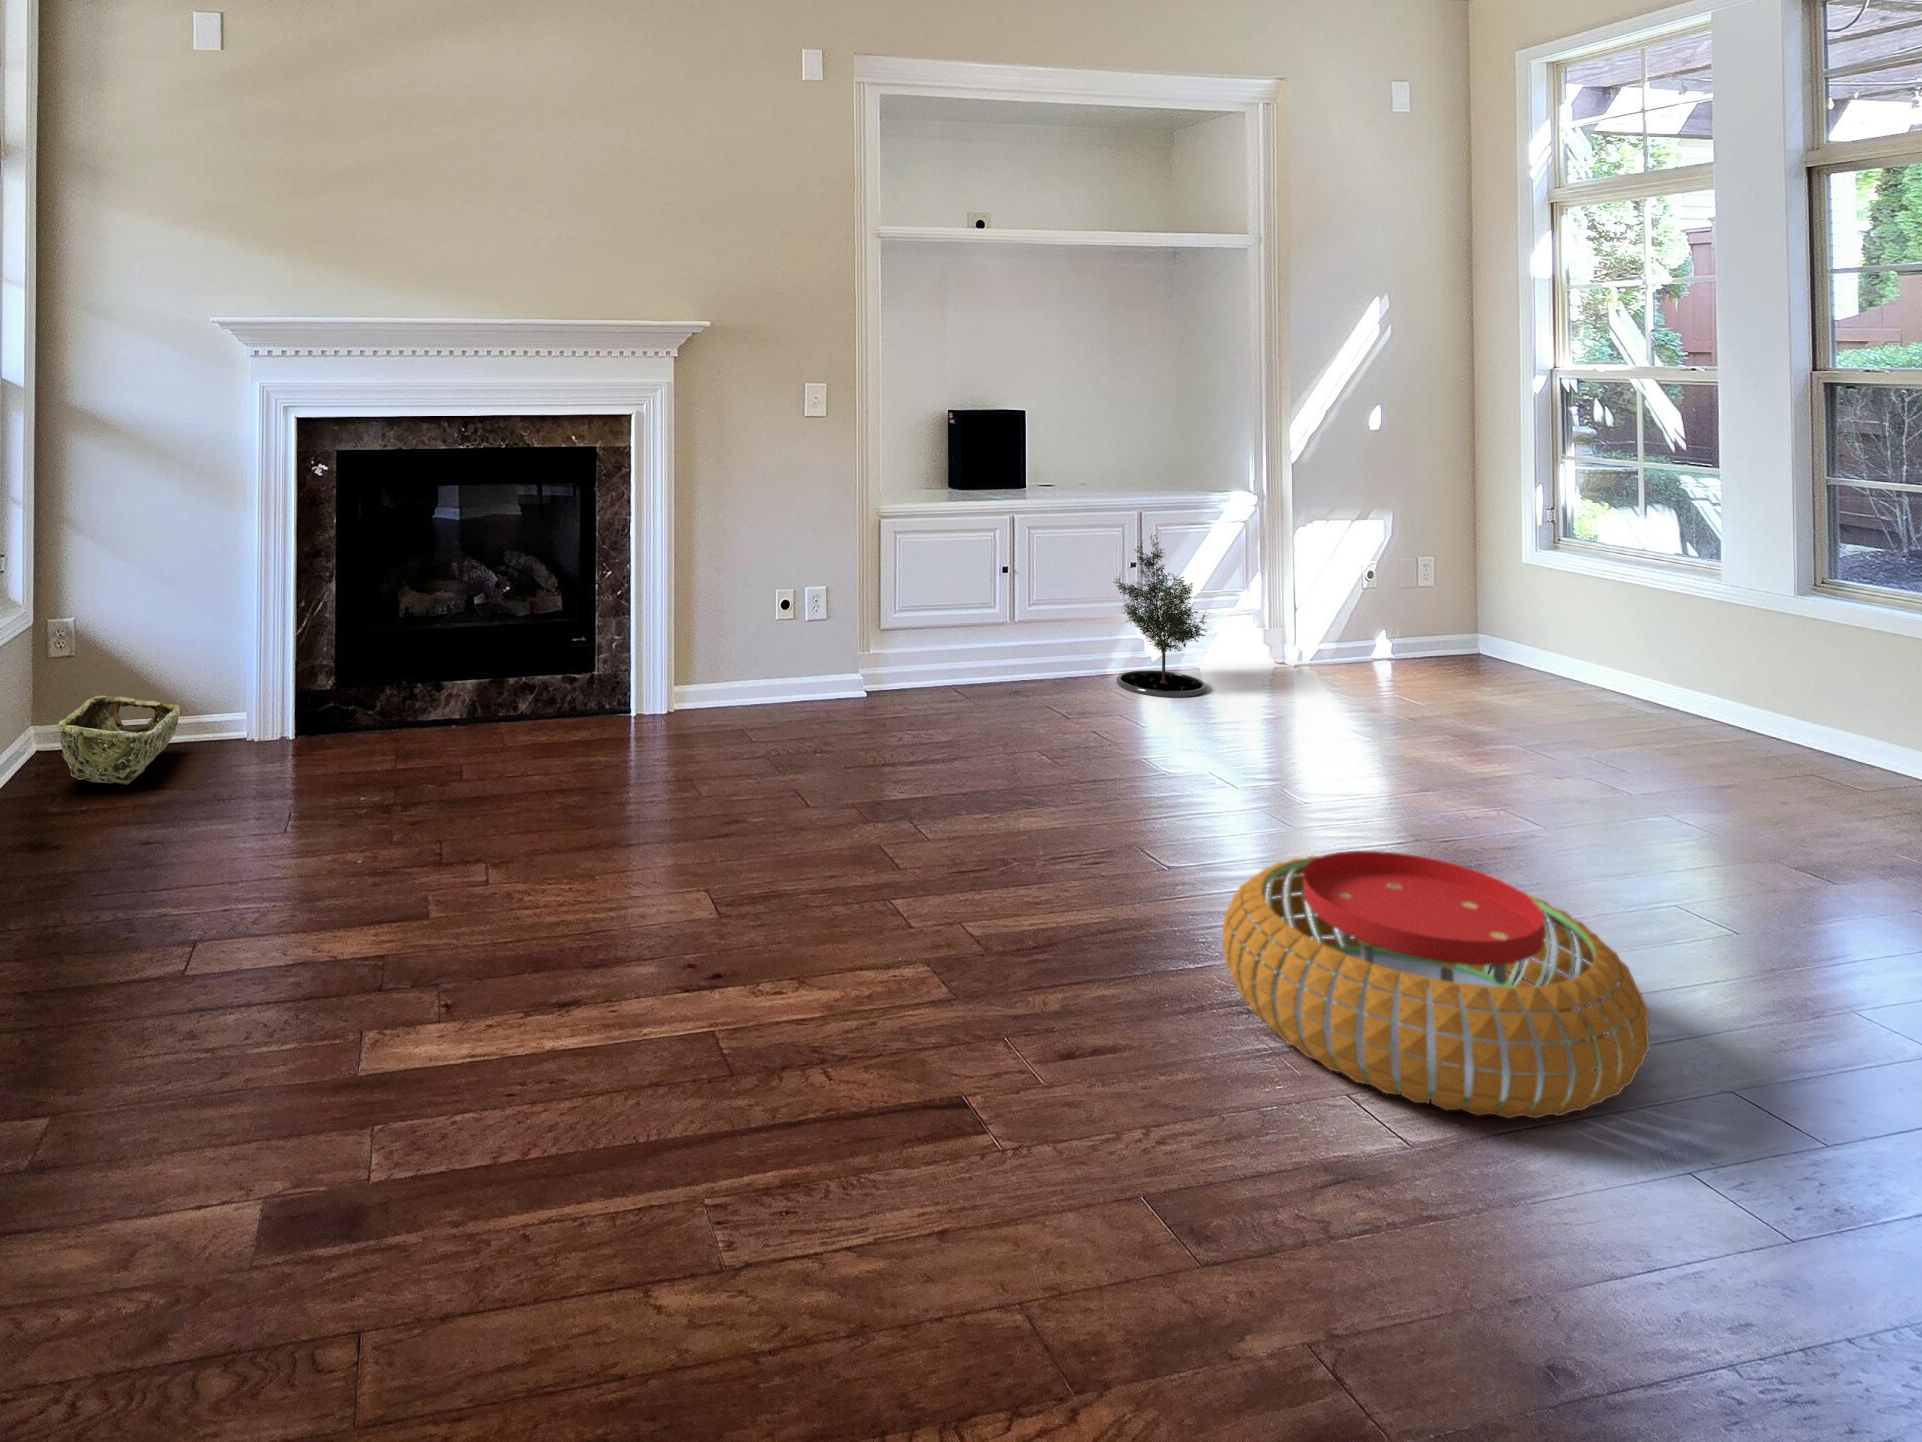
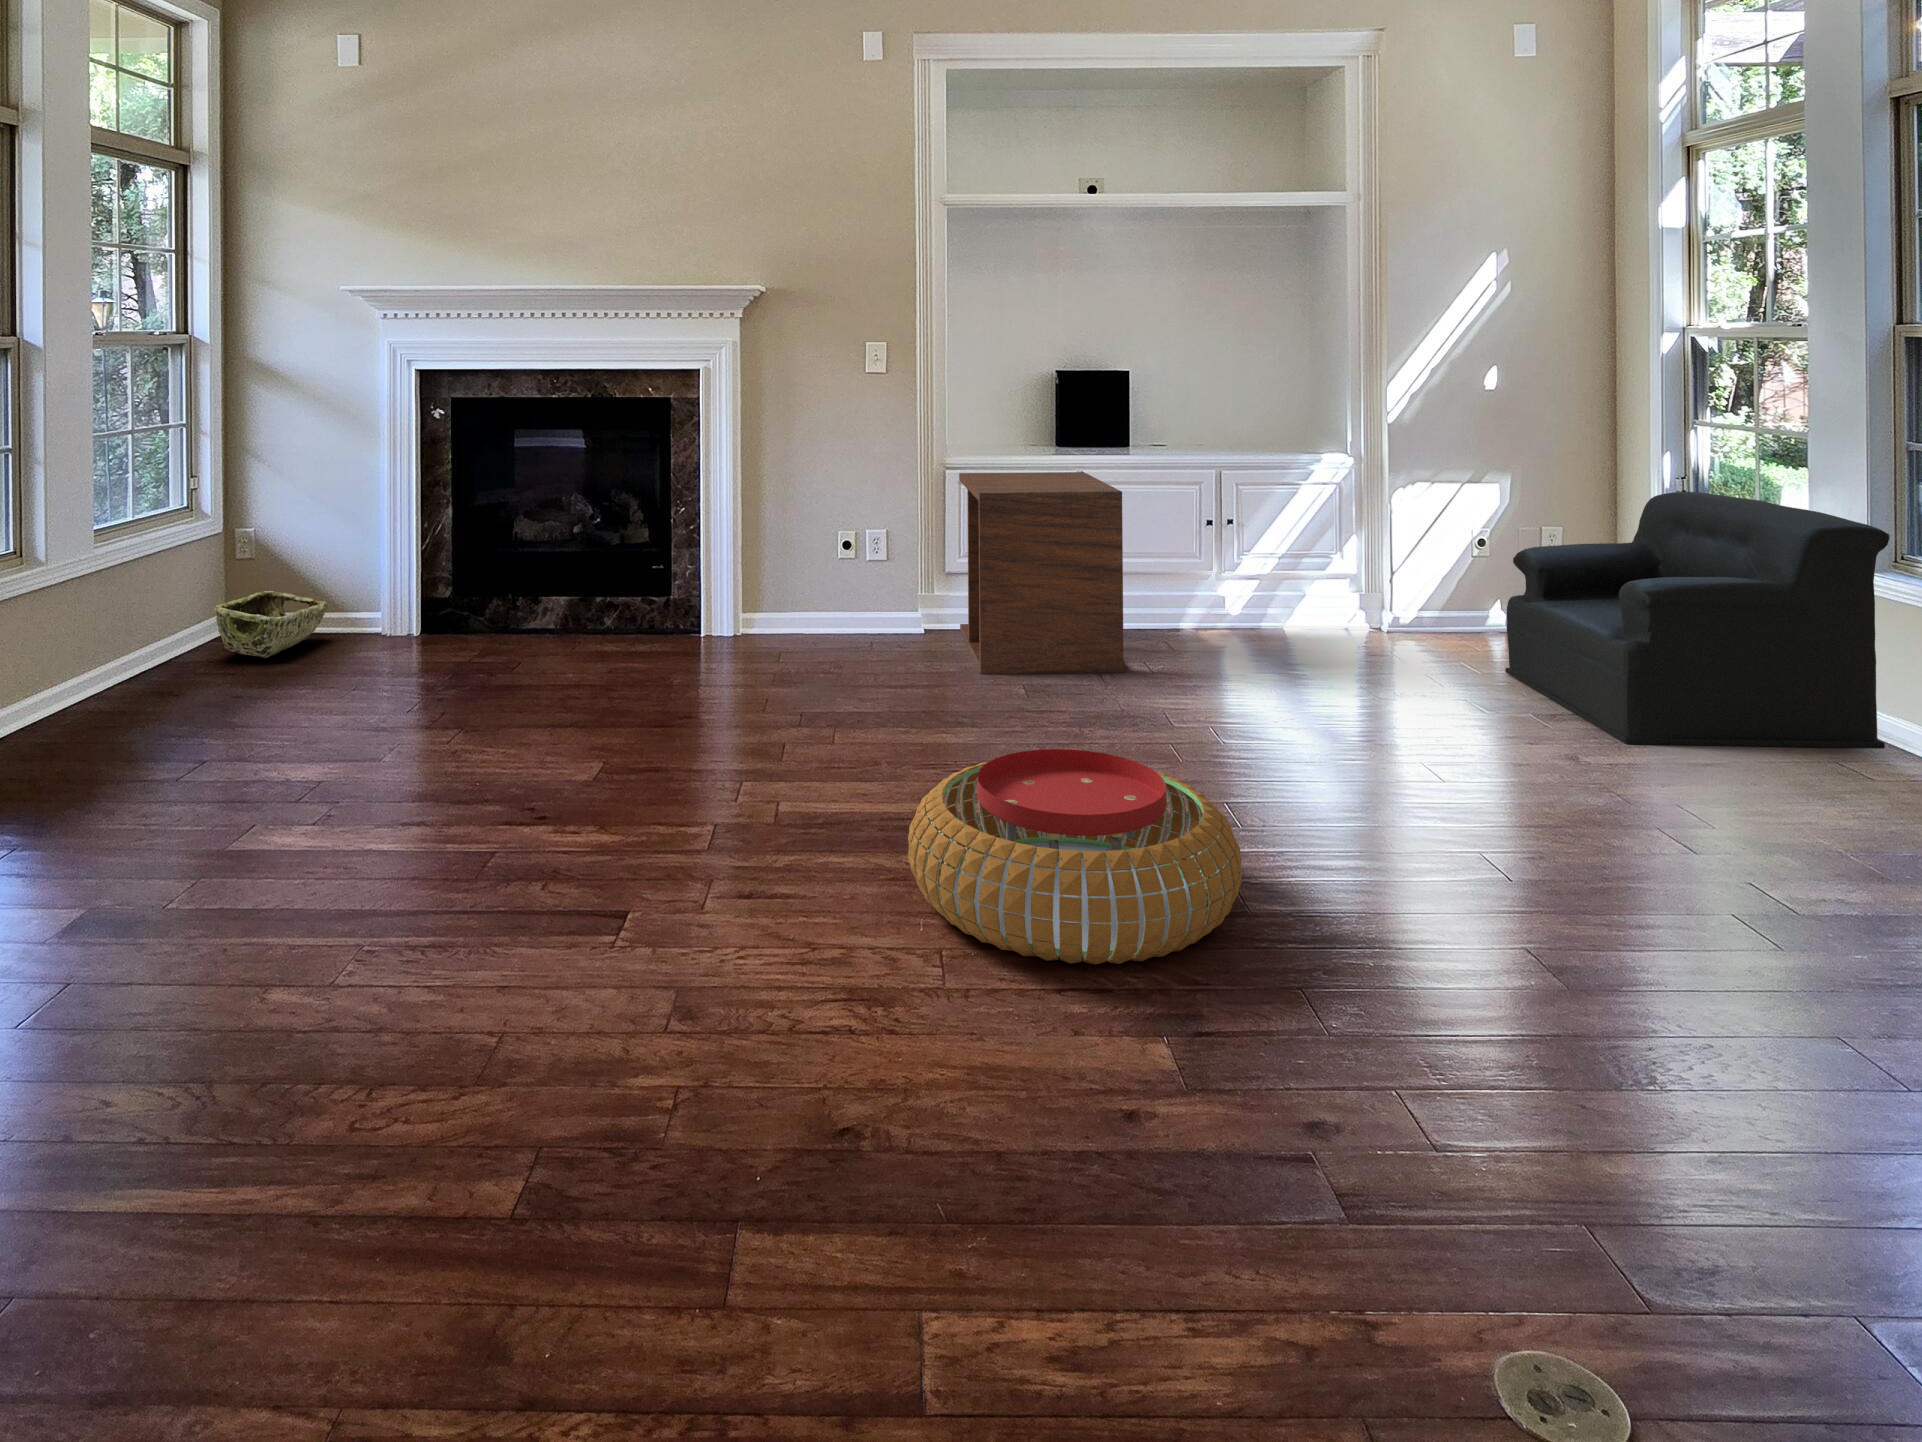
side table: none [894,517,1112,742] -> present [959,472,1124,674]
armchair: none [1442,525,1834,775] -> present [1505,492,1890,749]
potted tree: present [1114,534,1207,697] -> none [1180,491,1273,652]

